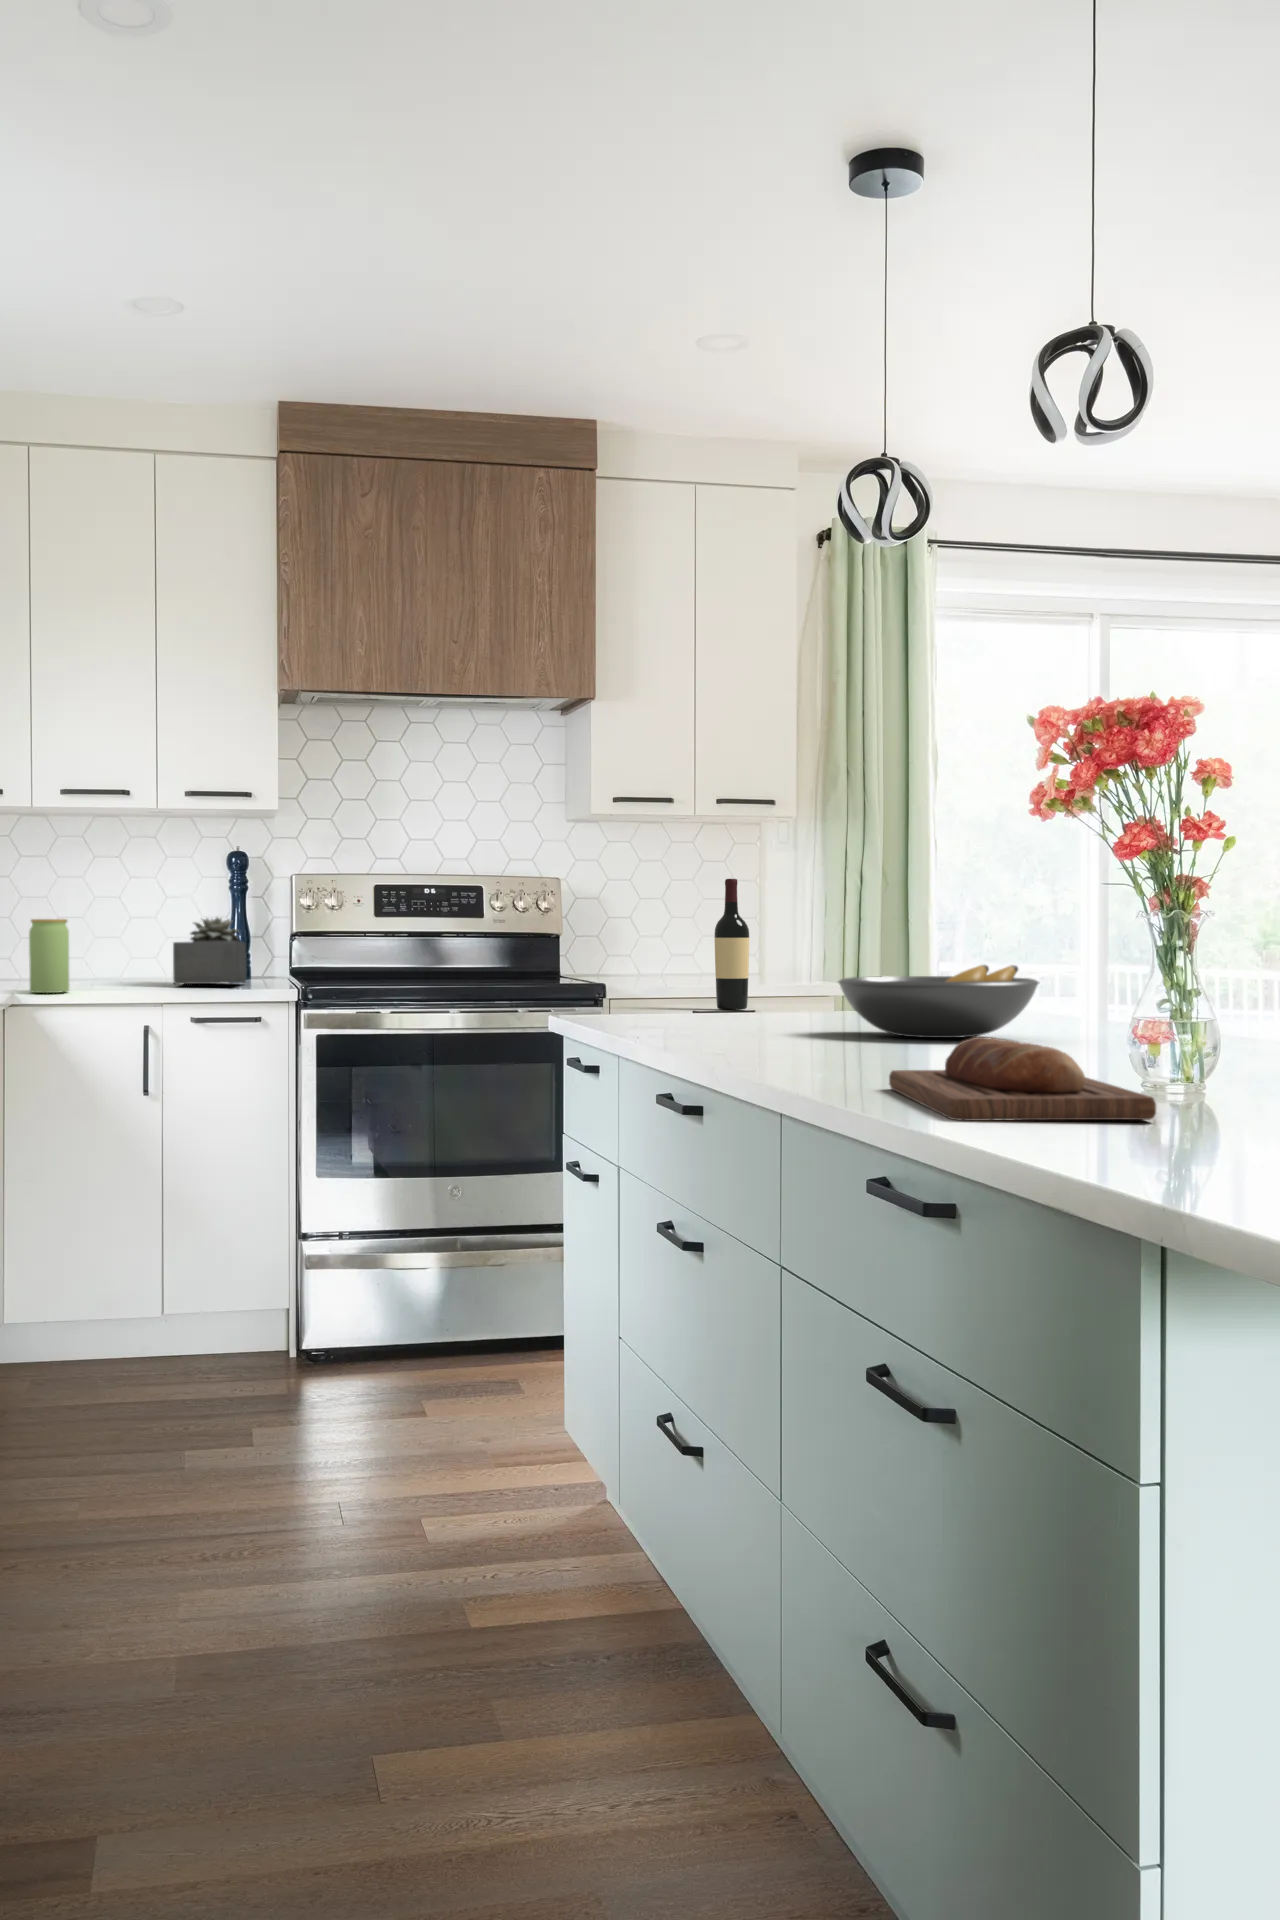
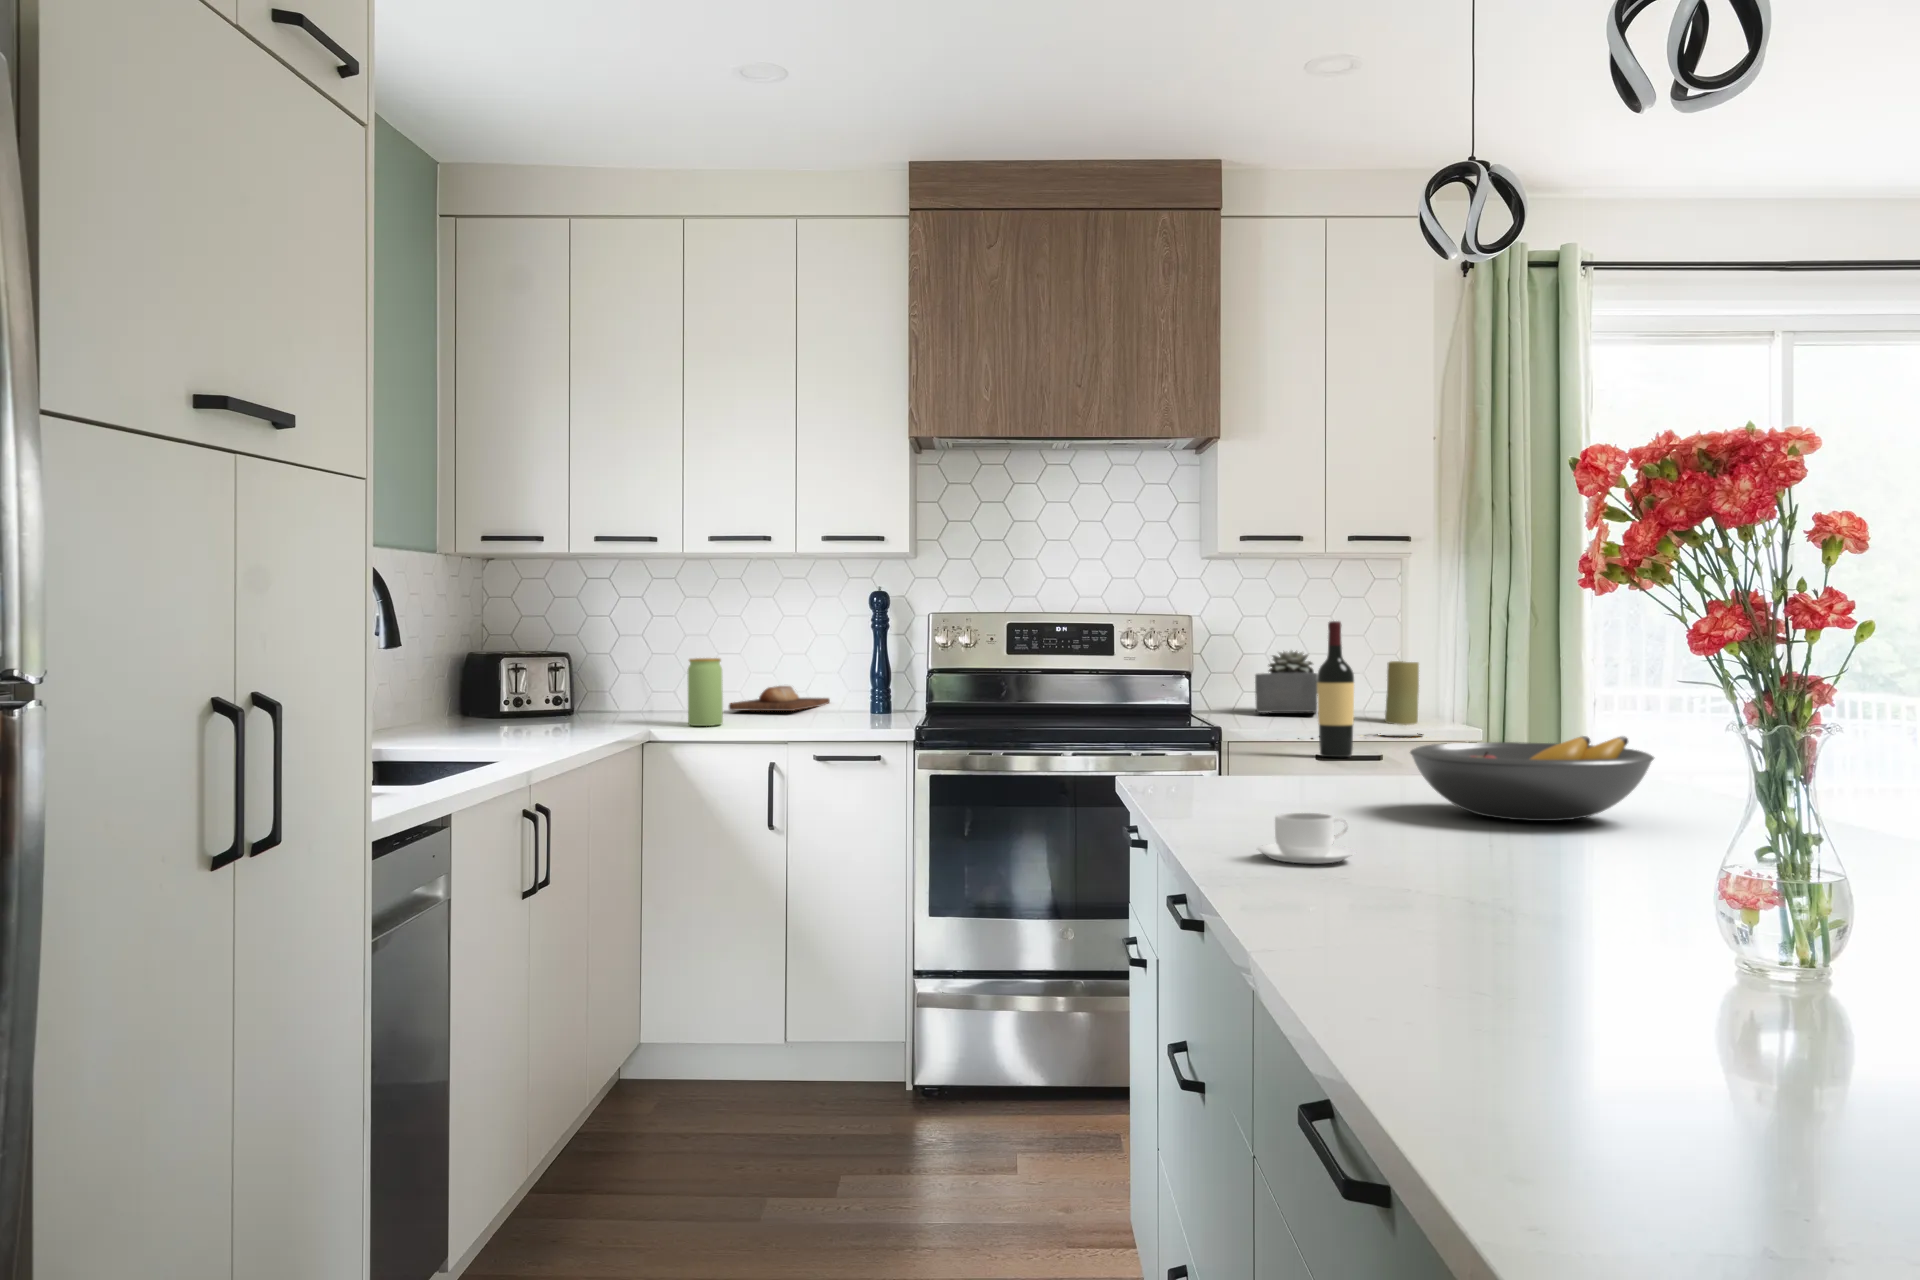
succulent plant: present [173,918,247,984] -> present [1255,650,1317,713]
candle: none [752,925,794,999] -> present [1385,661,1422,737]
coffee cup: none [746,1017,830,1056] -> present [1257,813,1356,863]
bread loaf: present [889,1037,1156,1121] -> present [729,686,830,711]

